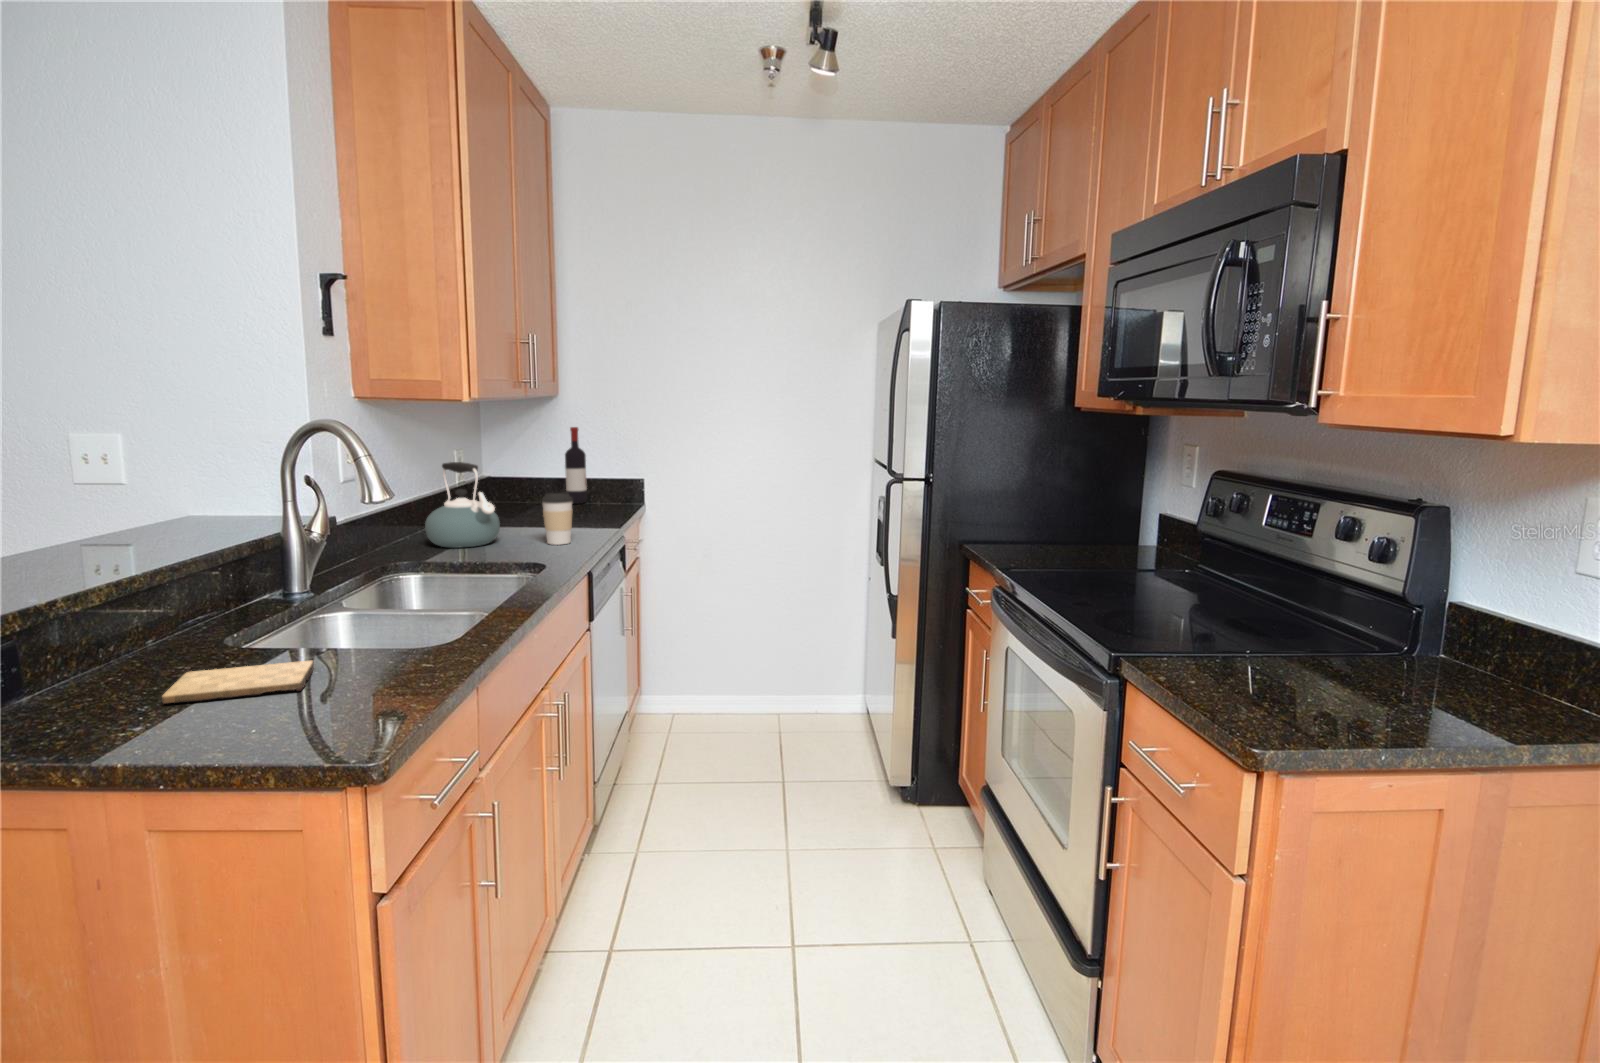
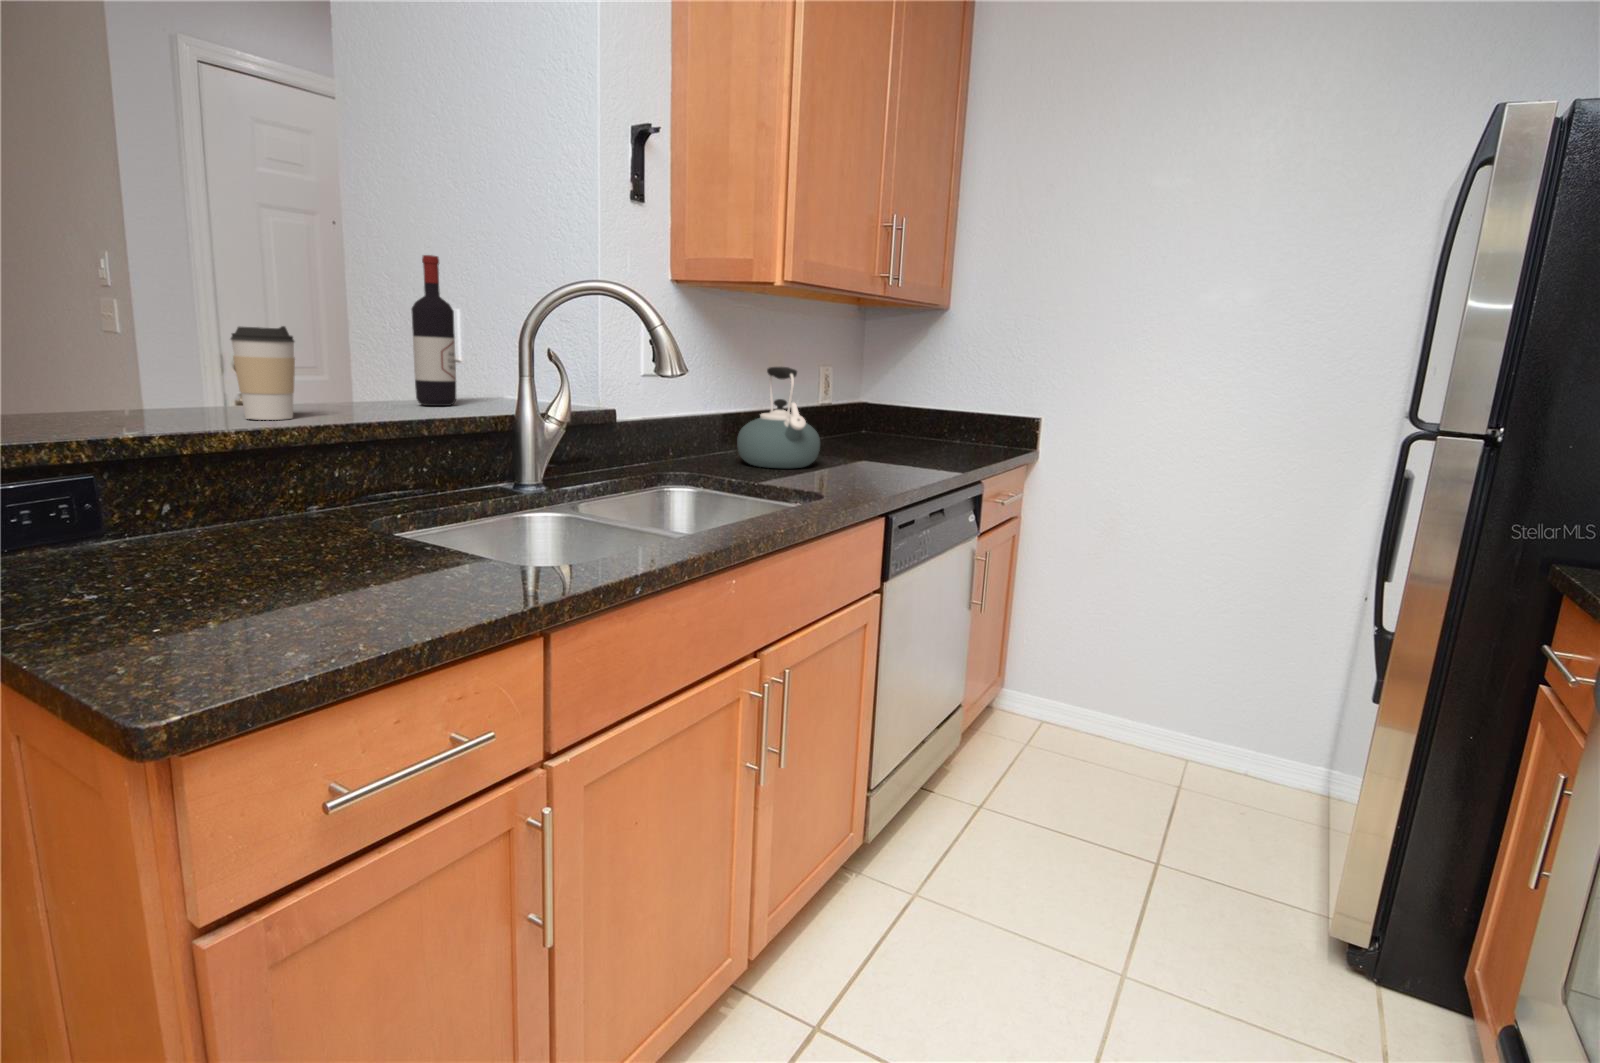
wine bottle: present [565,427,587,504] -> present [411,255,456,406]
coffee cup: present [542,492,573,545] -> present [231,326,295,420]
cutting board: present [162,661,314,704] -> none [146,543,364,592]

